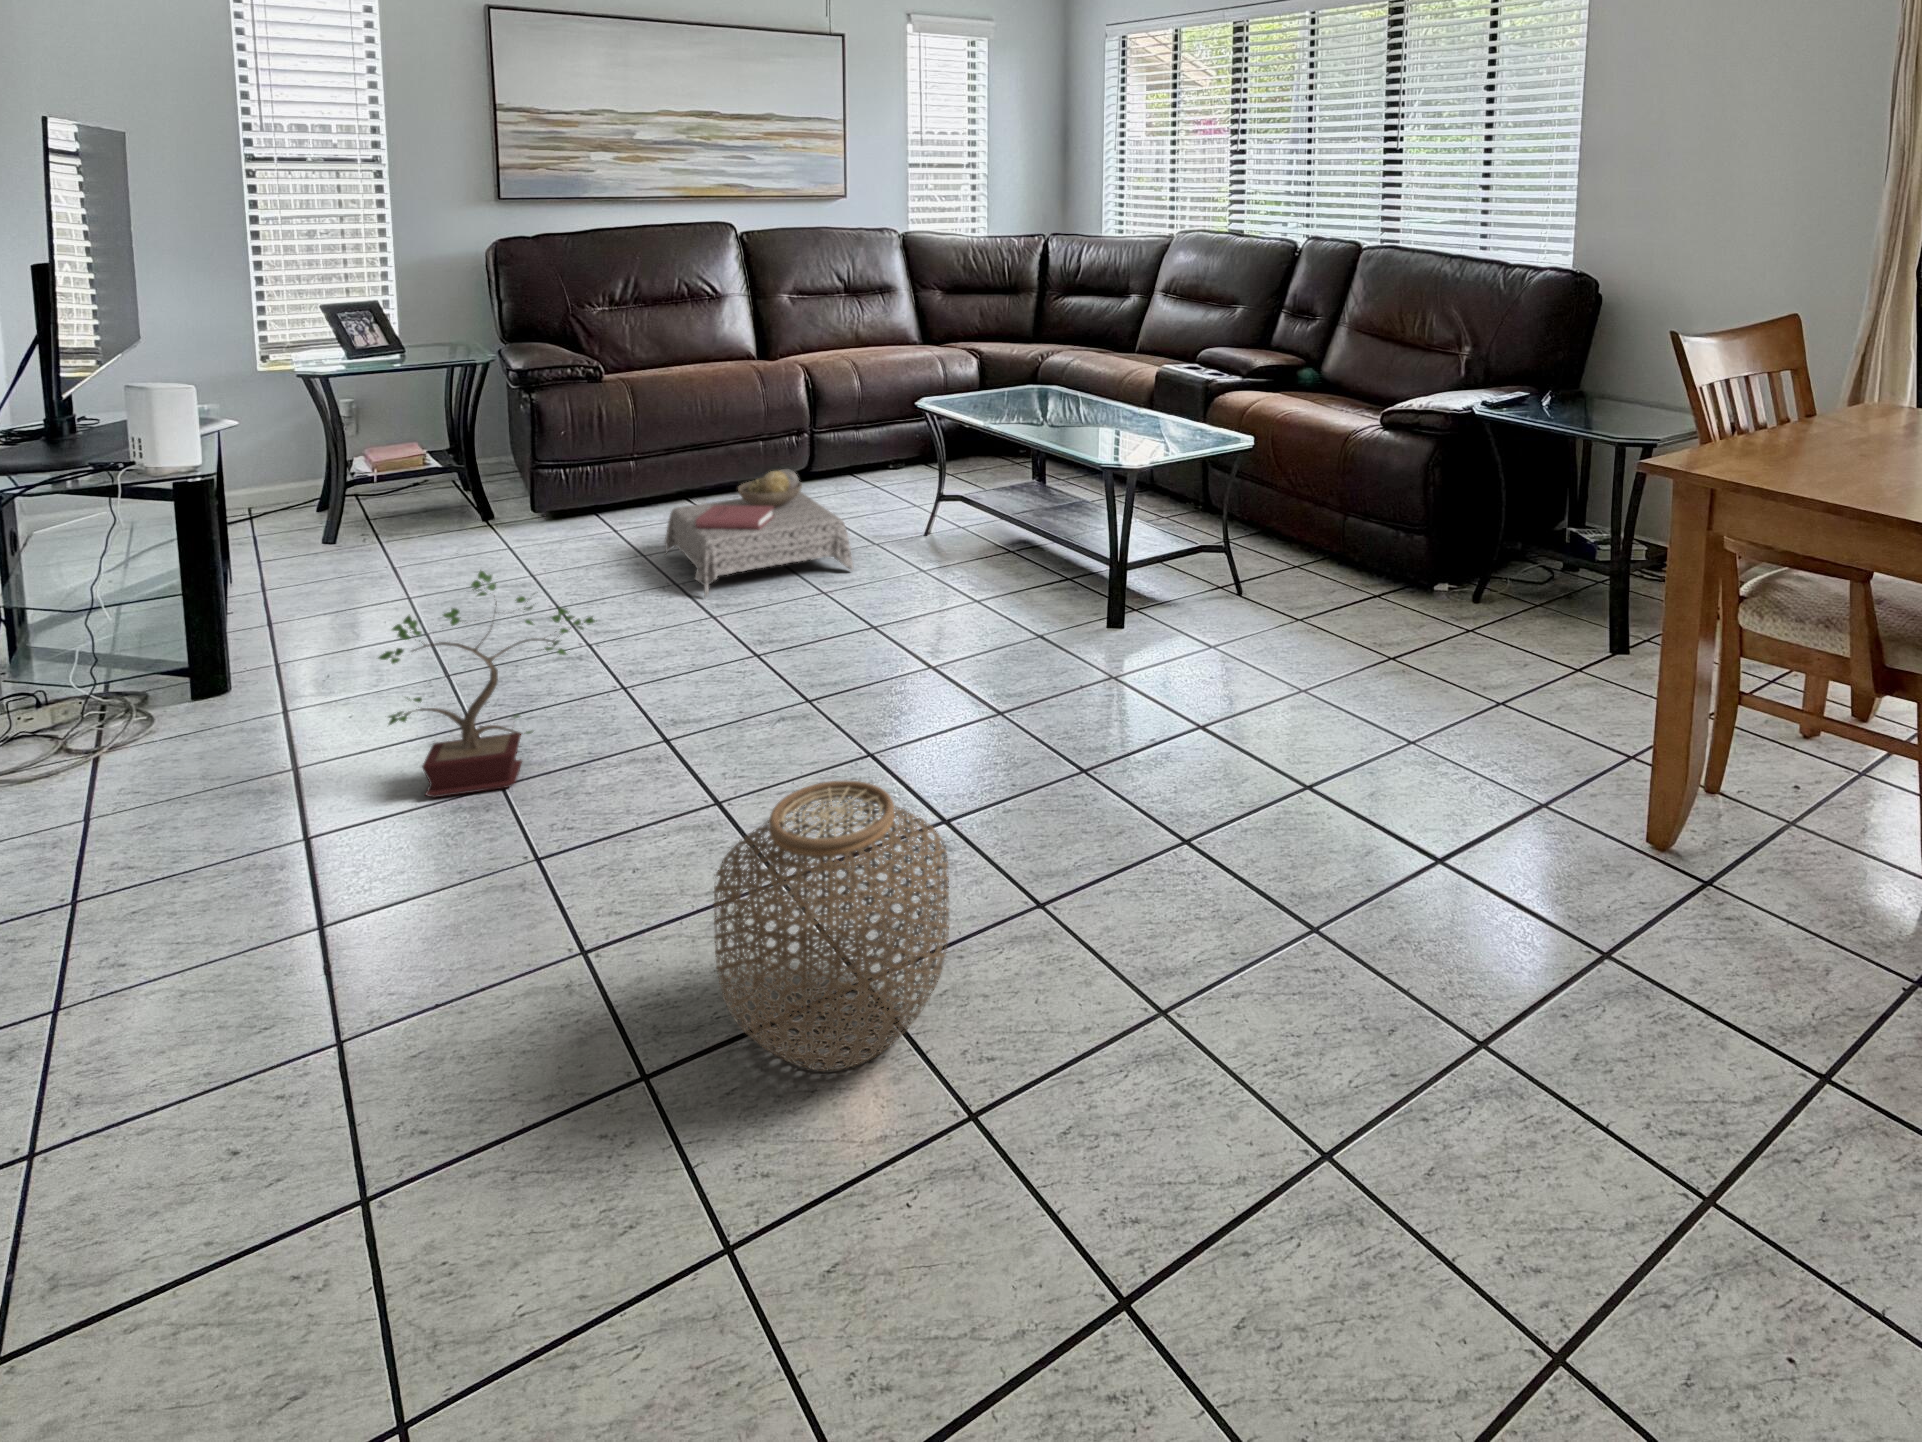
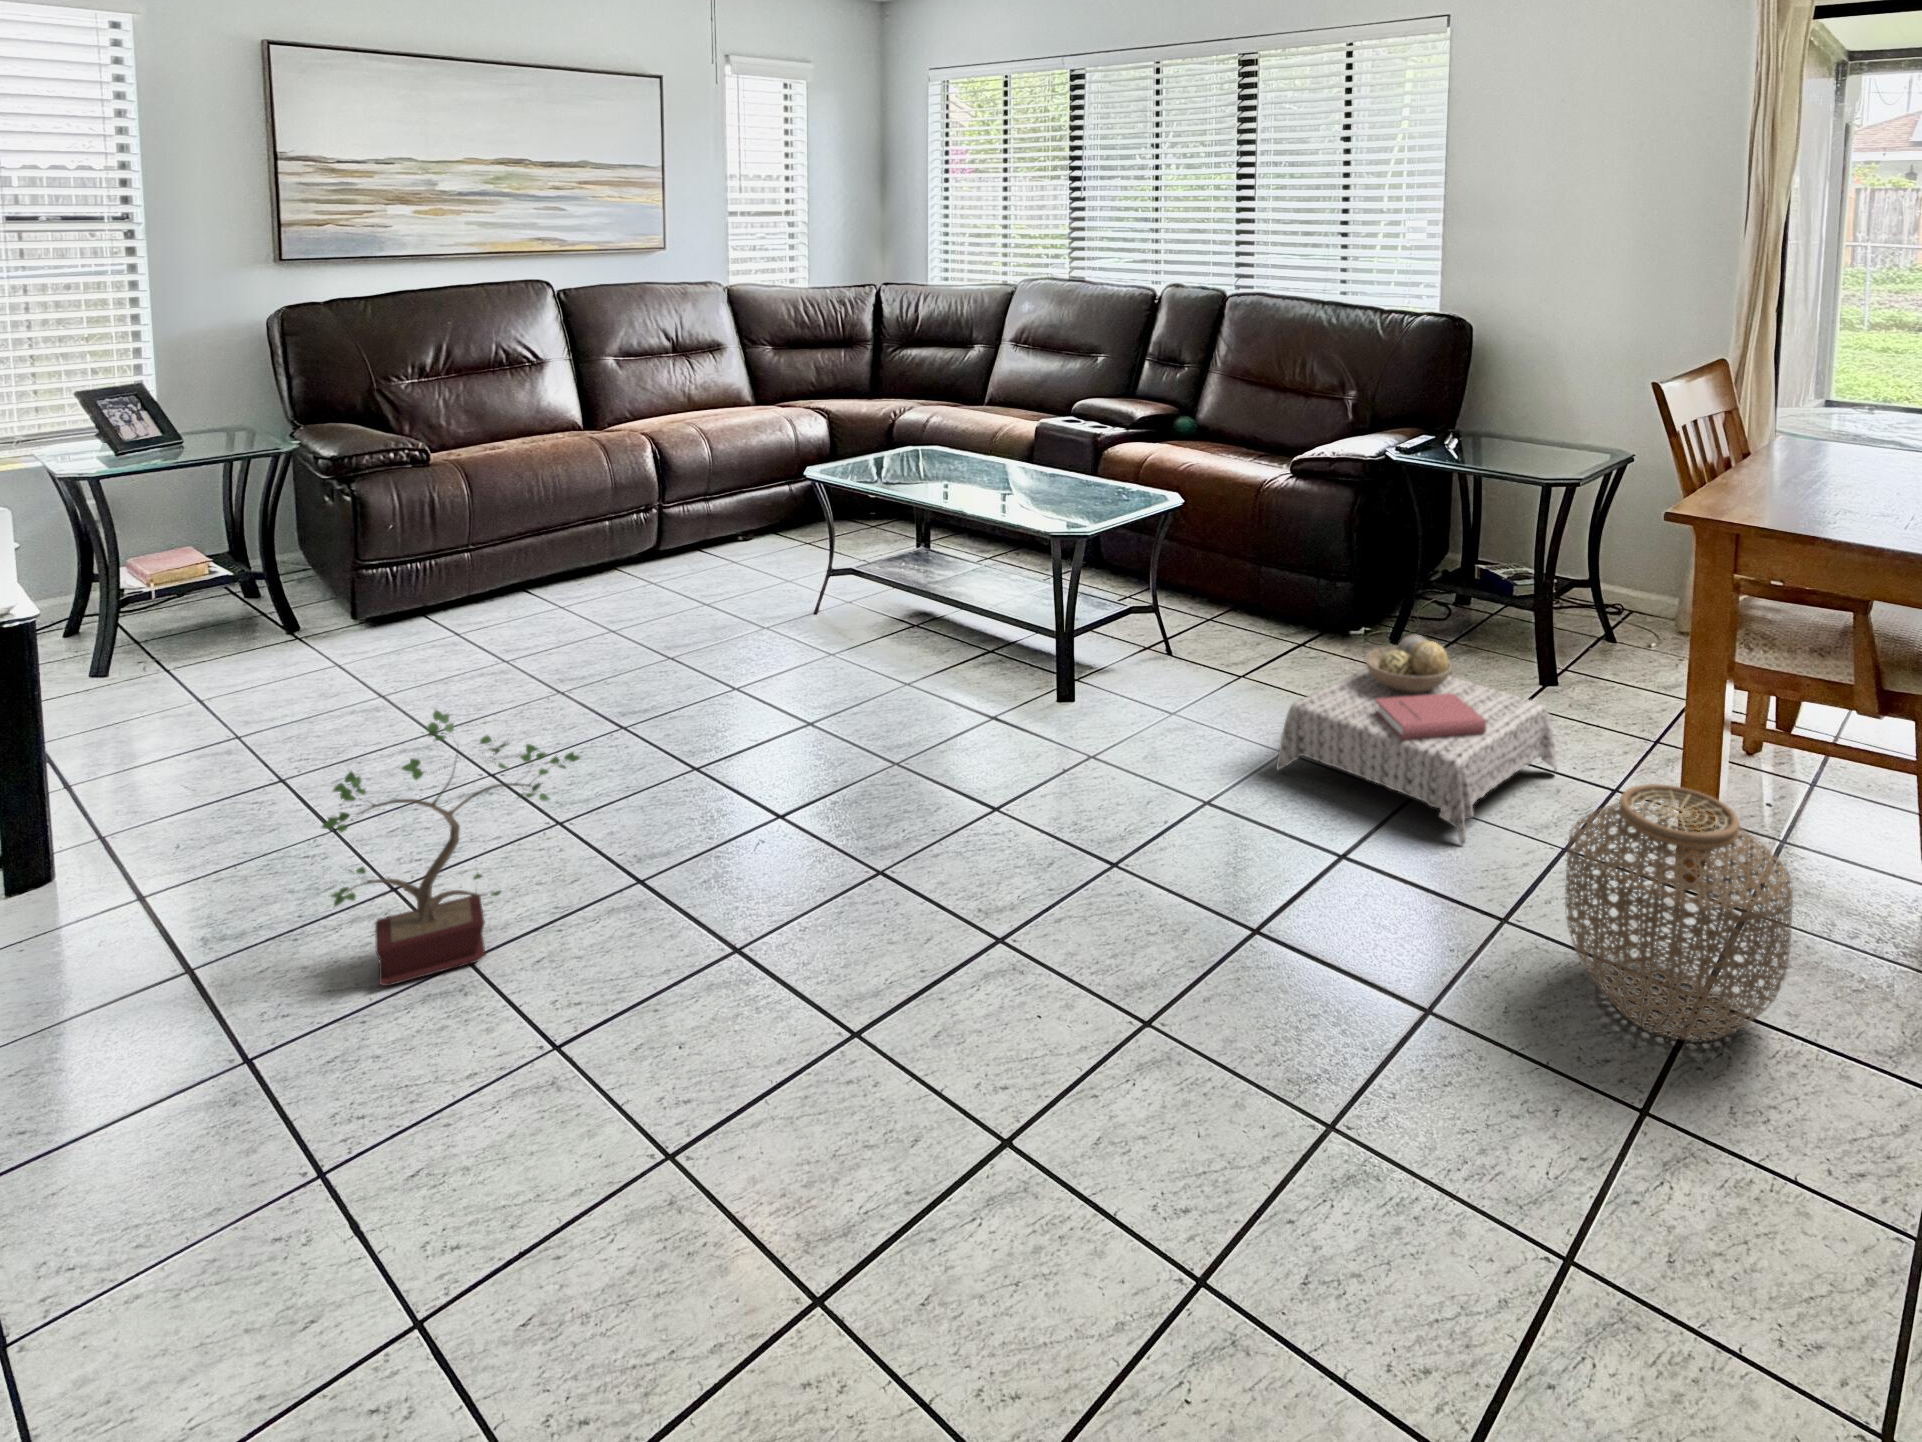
ottoman: present [665,469,853,596] -> present [1276,634,1557,844]
woven basket: present [714,780,949,1070] -> present [1565,784,1793,1041]

